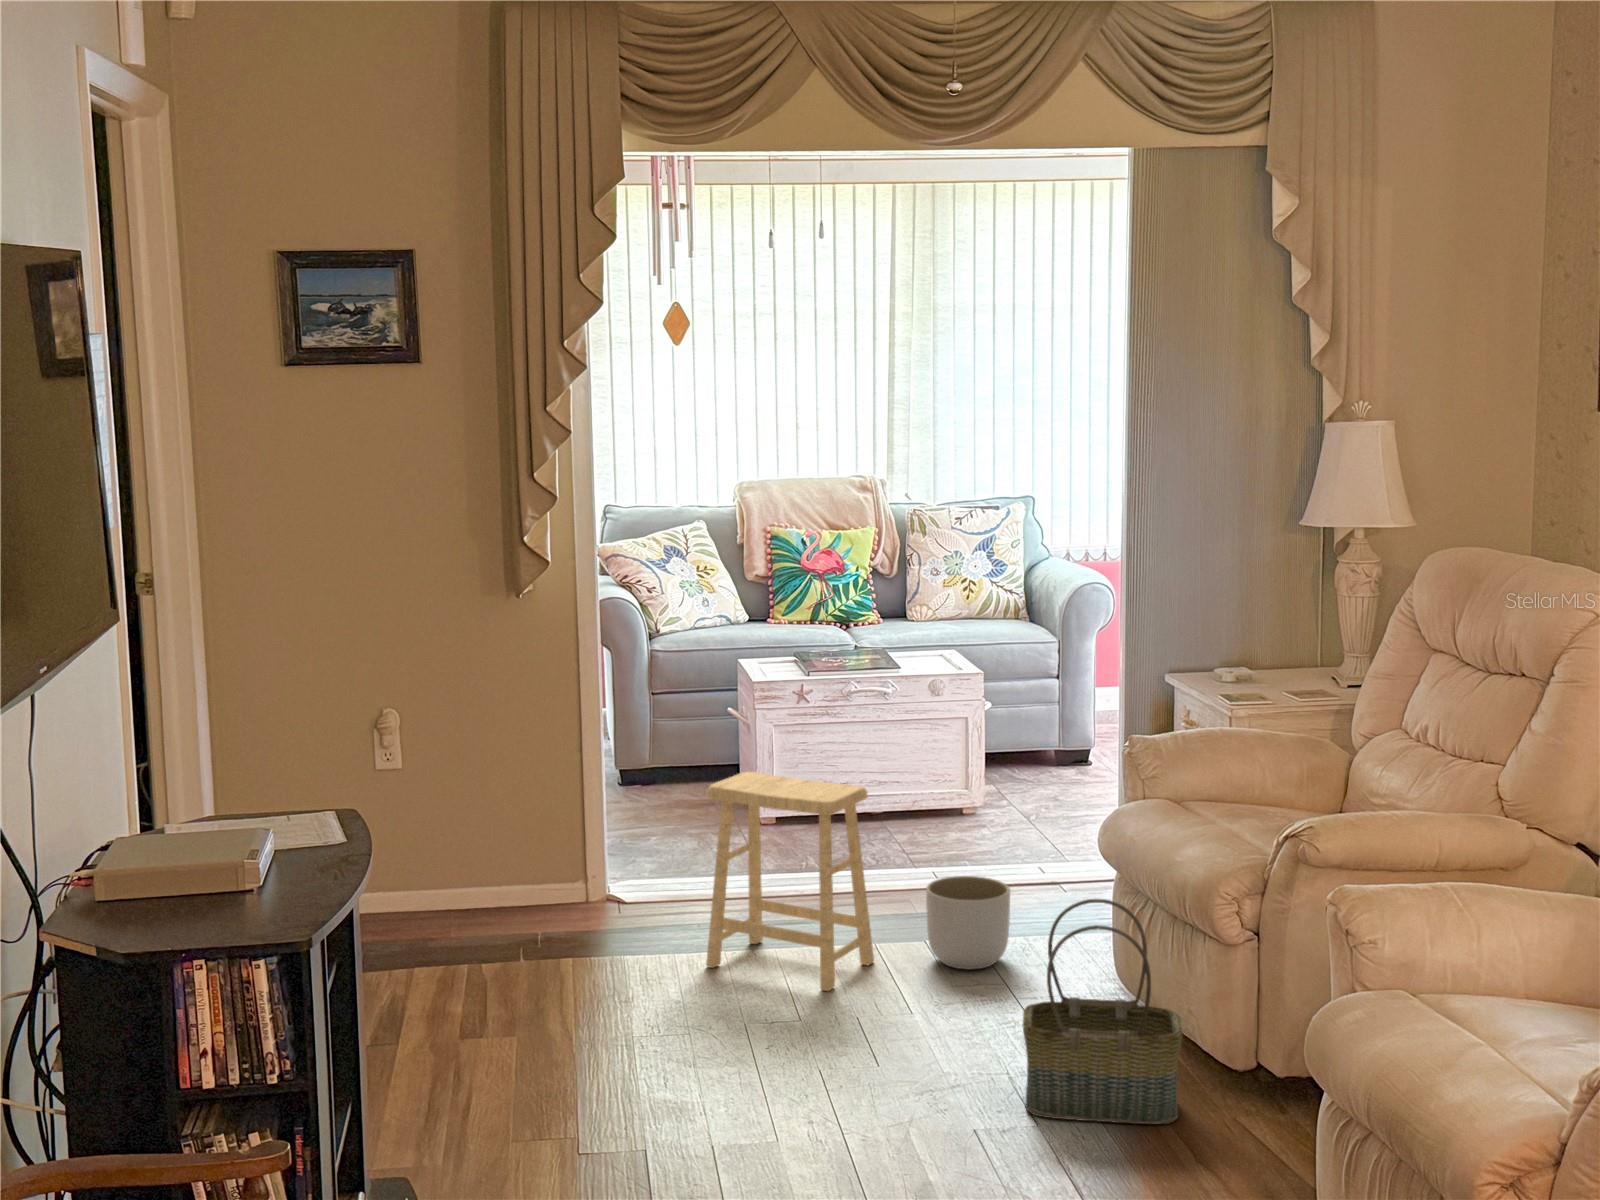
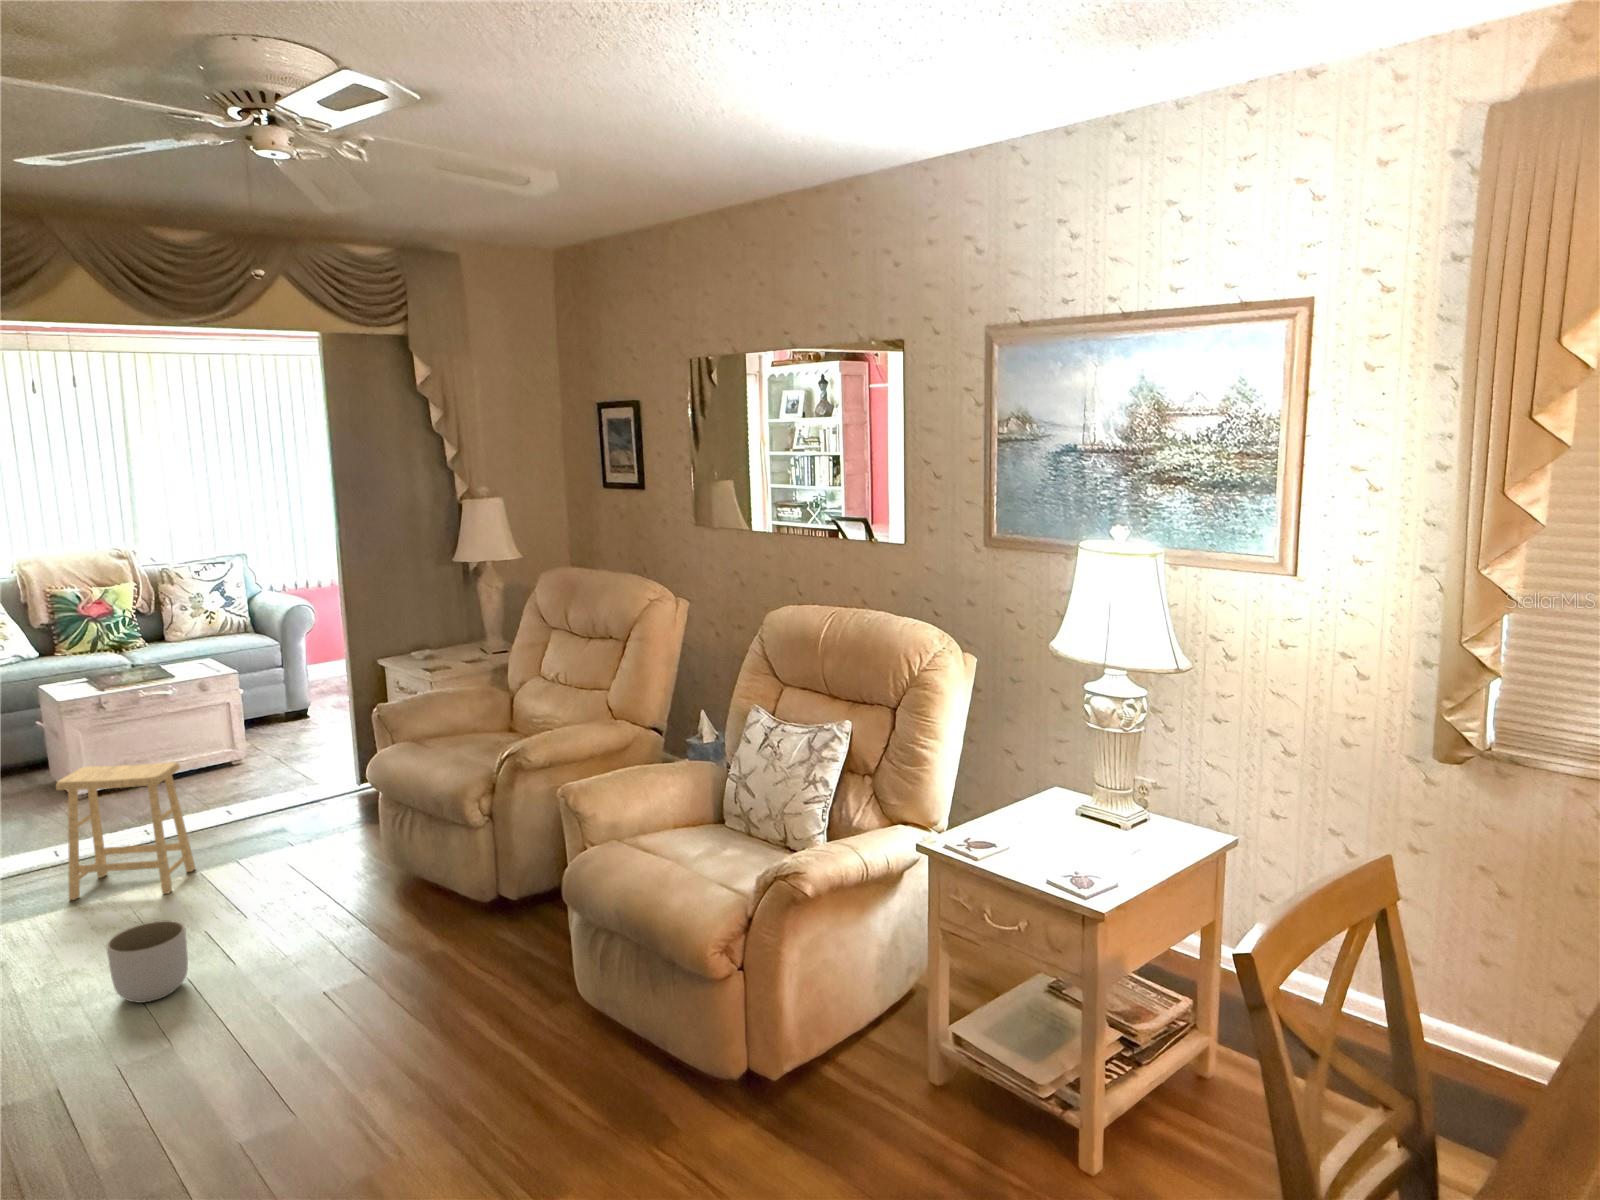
planter: present [926,876,1010,970] -> present [106,920,188,1003]
basket: present [1023,899,1183,1124] -> none [311,801,408,929]

